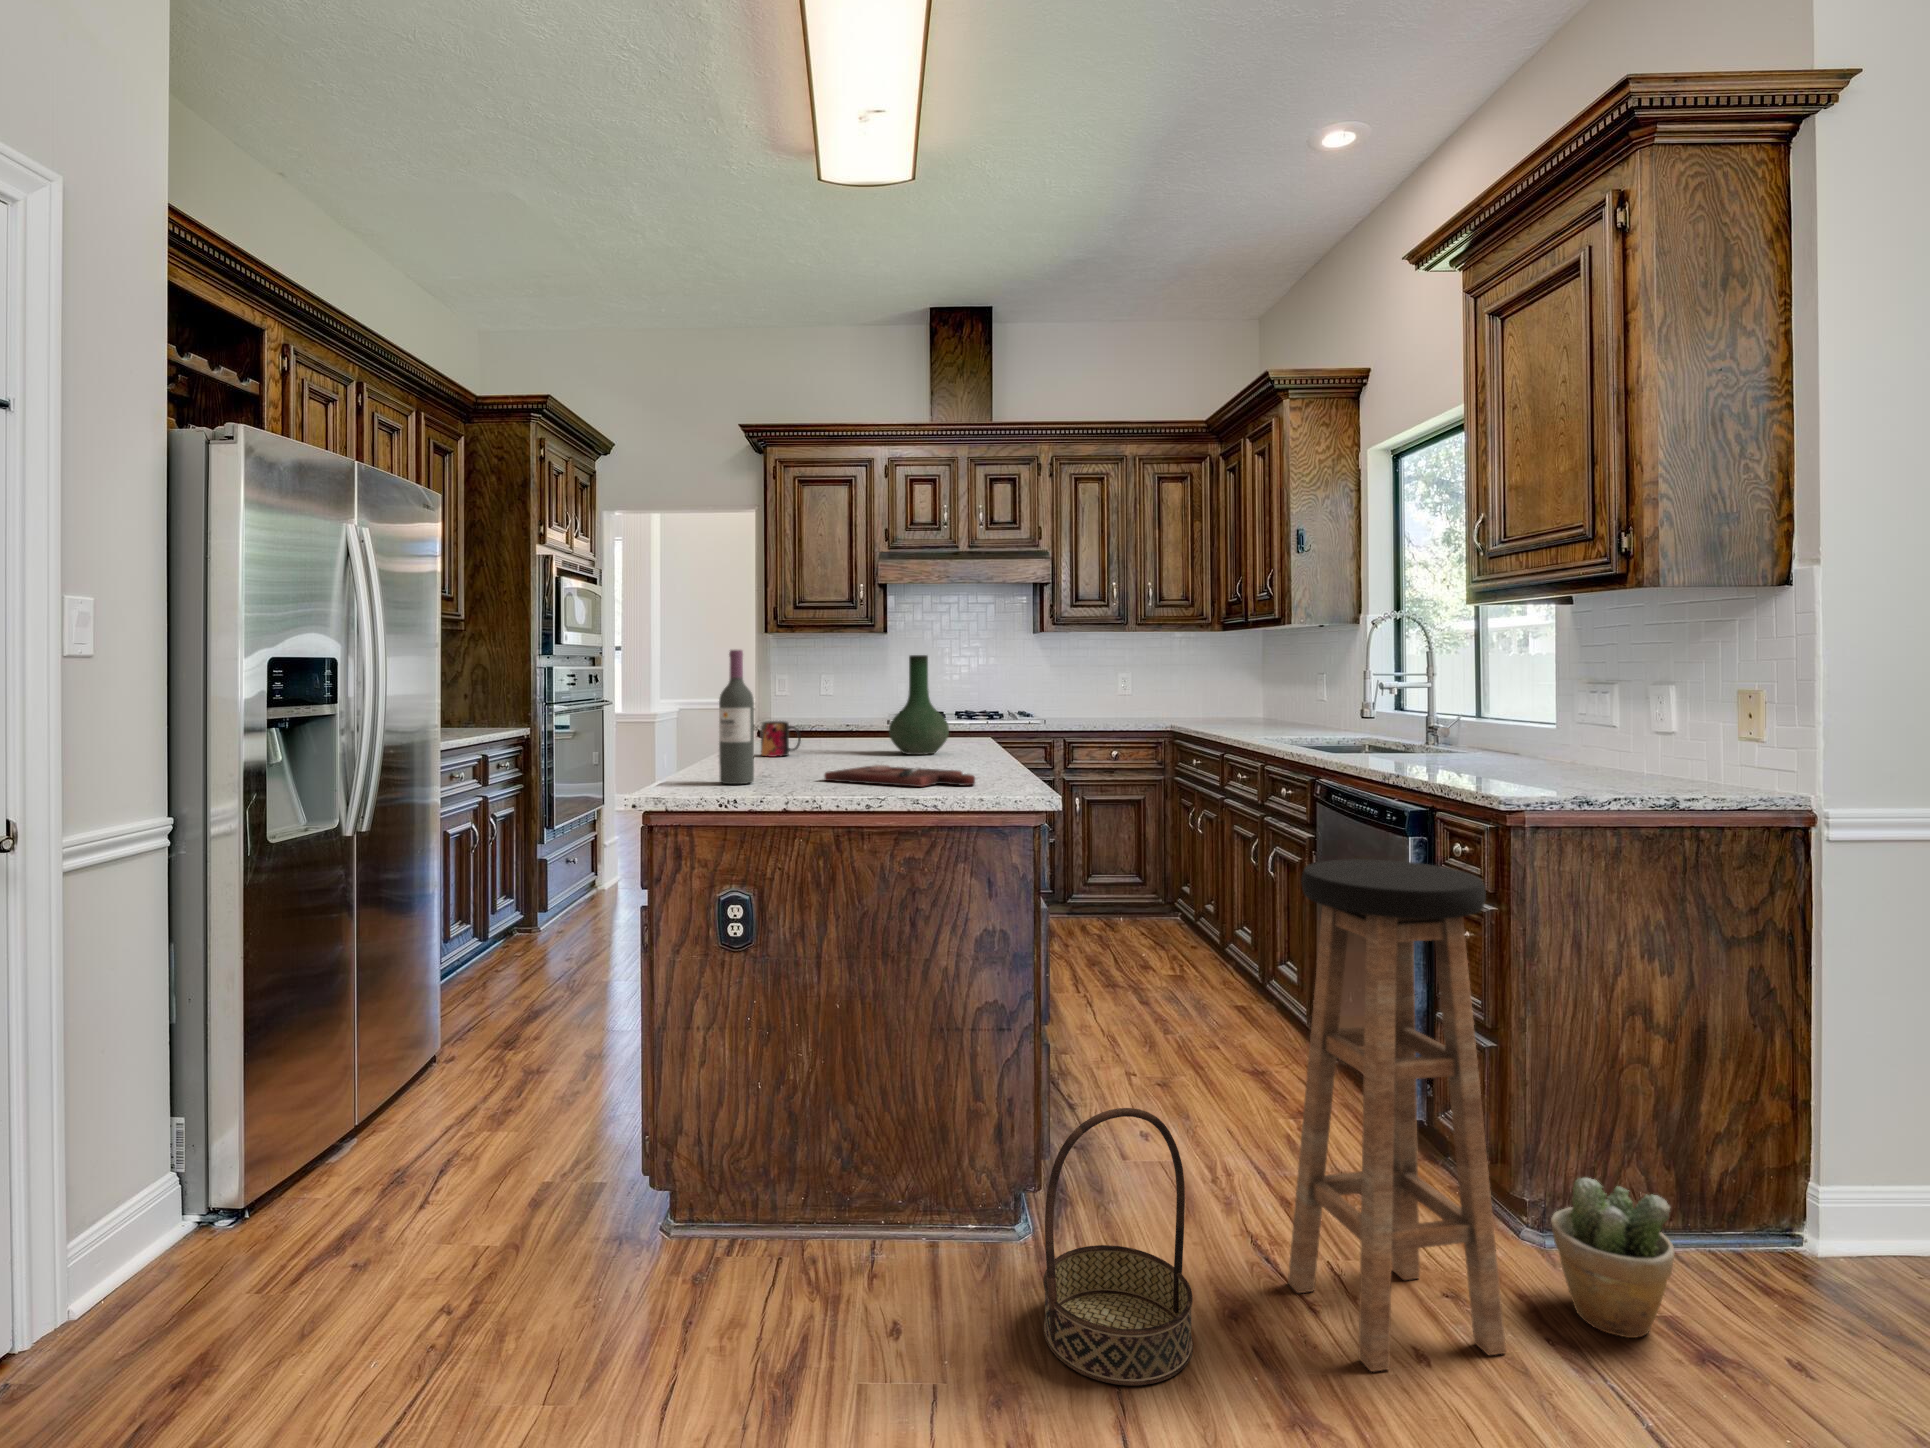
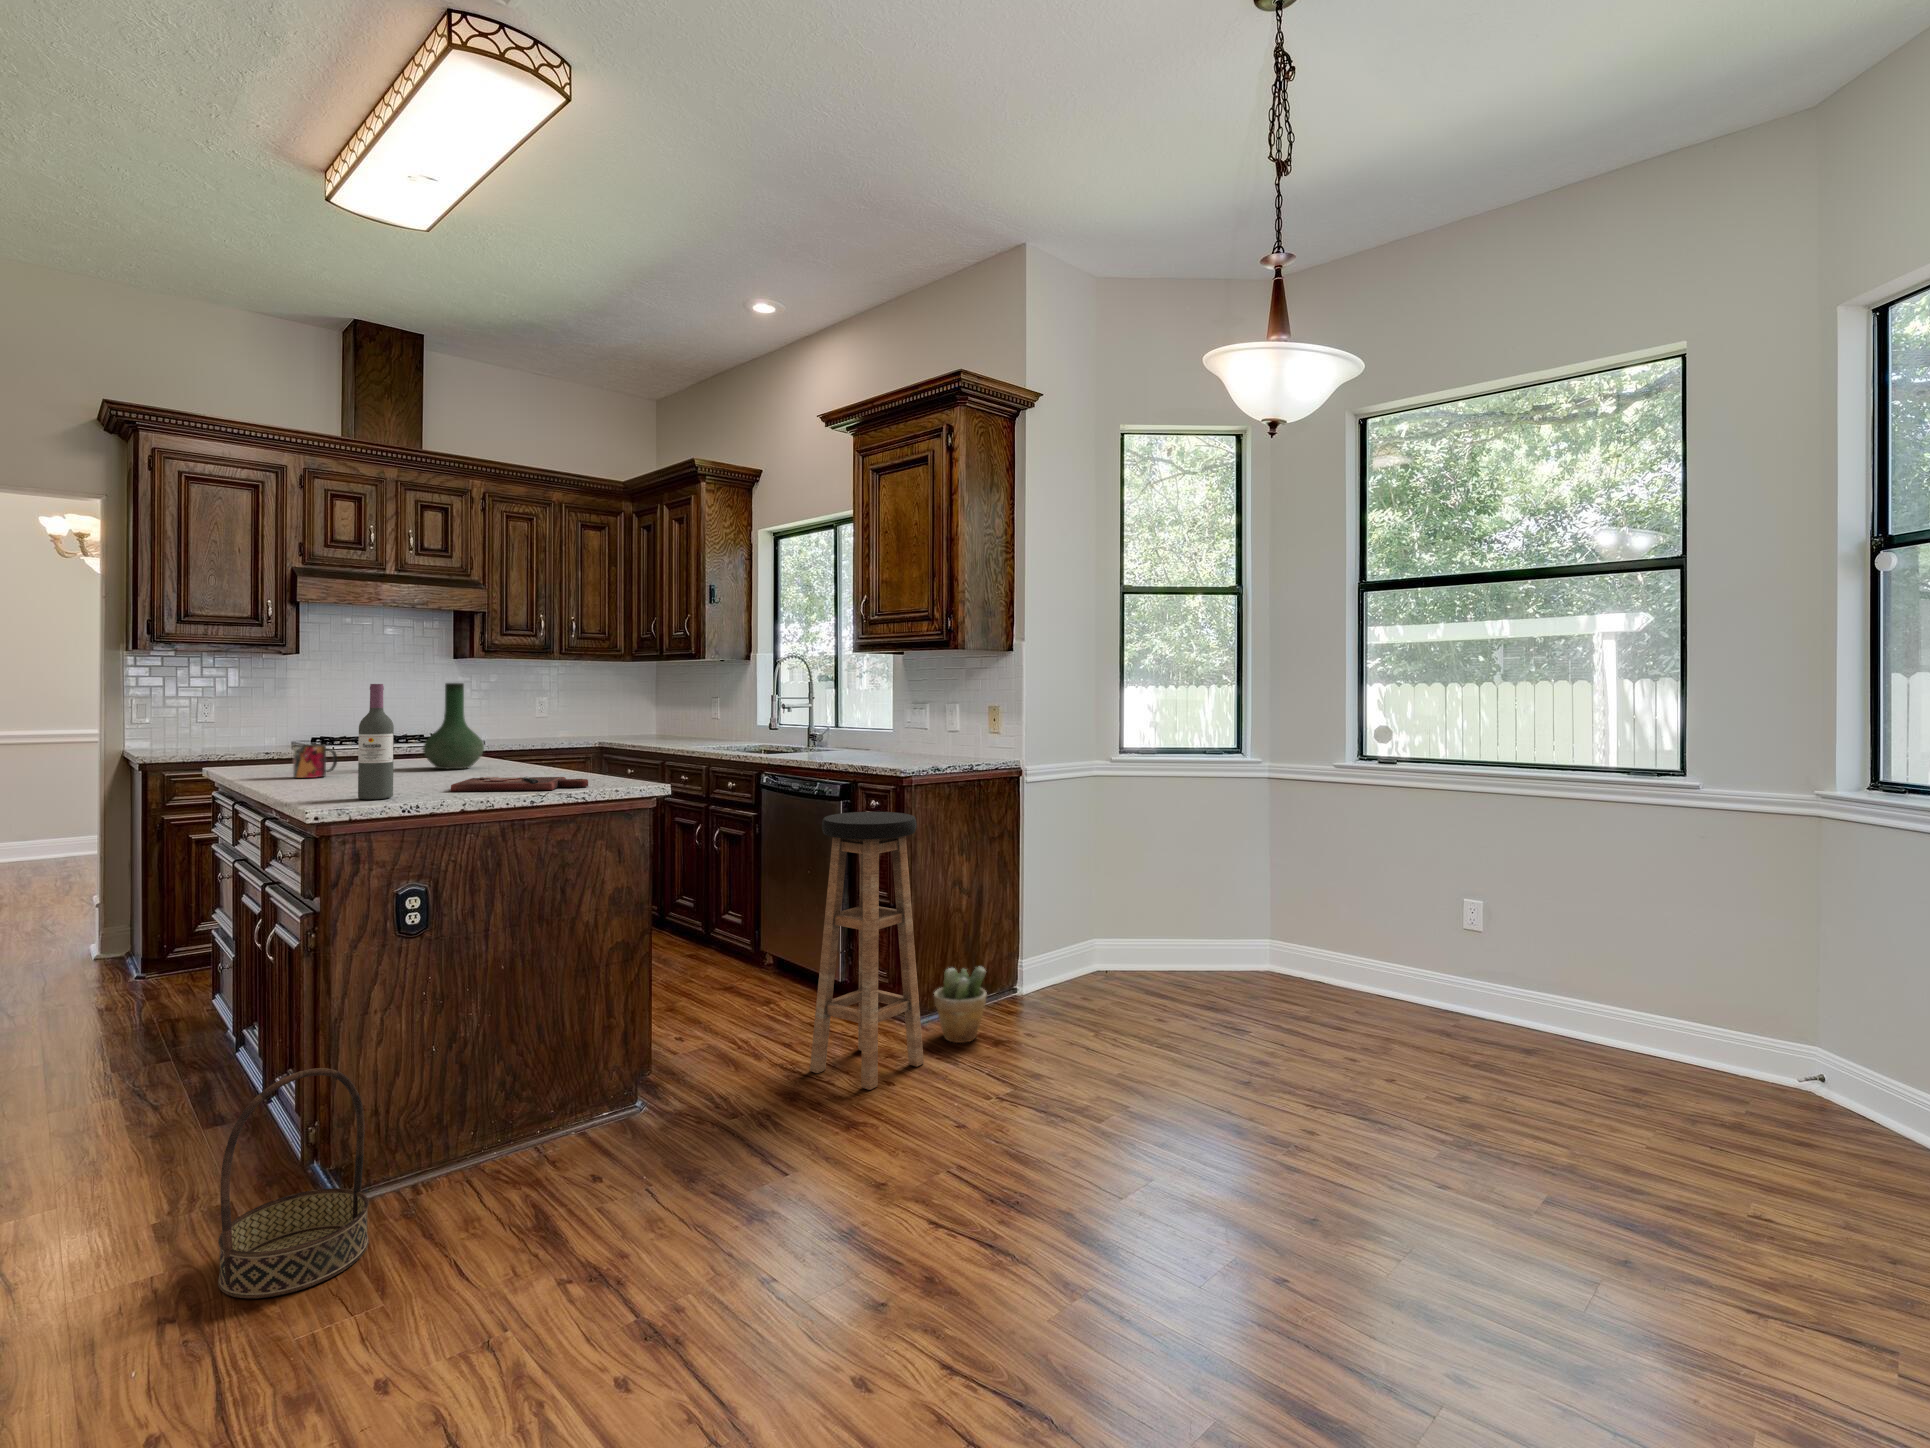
basket: present [1043,1108,1193,1386] -> present [218,1068,369,1298]

